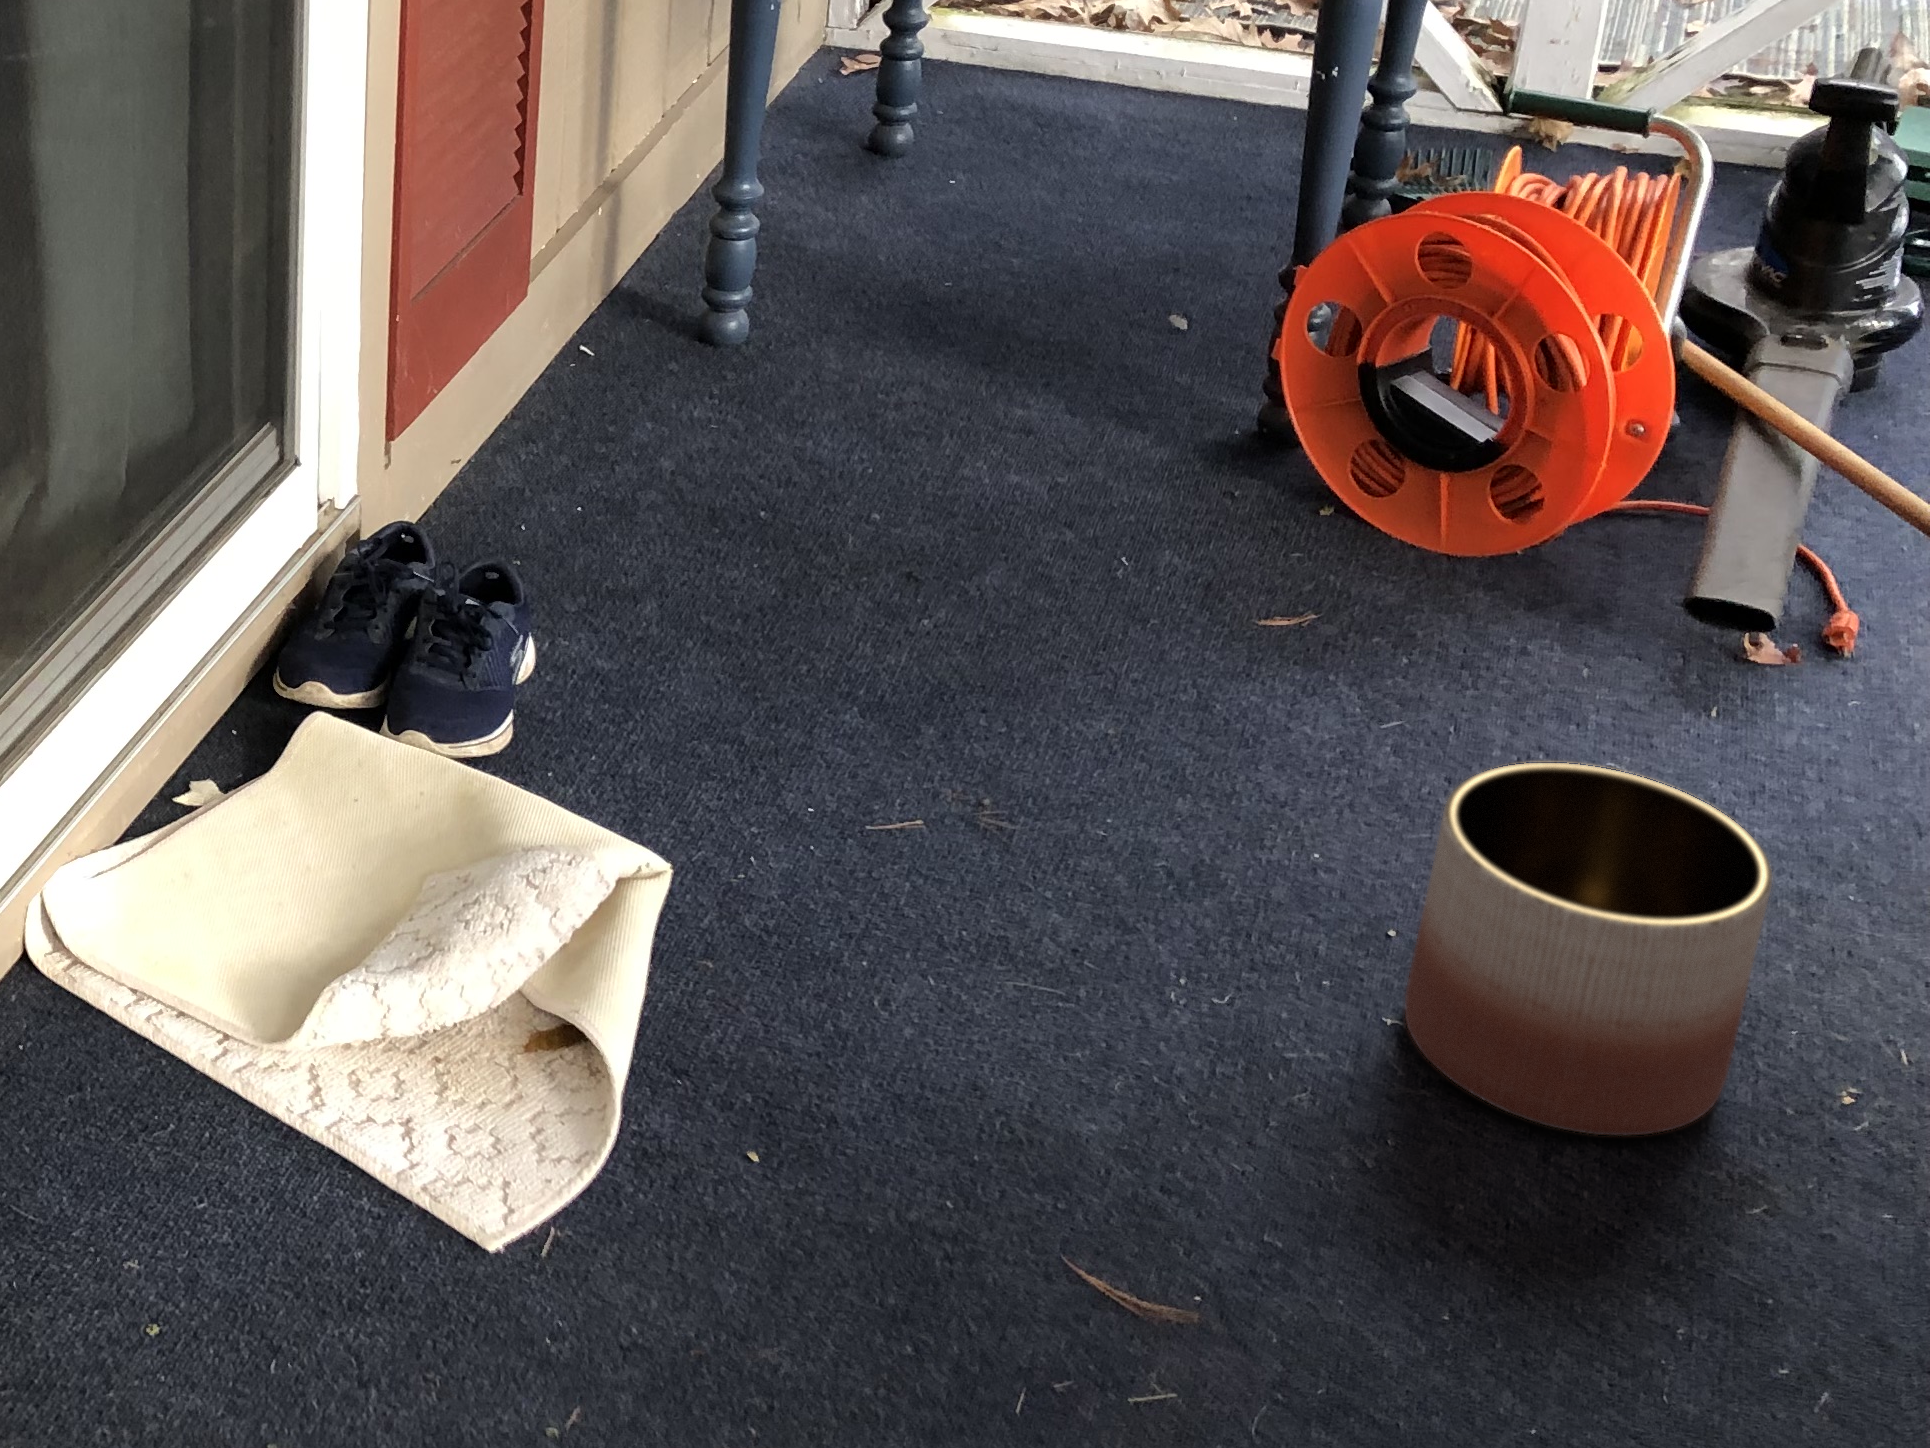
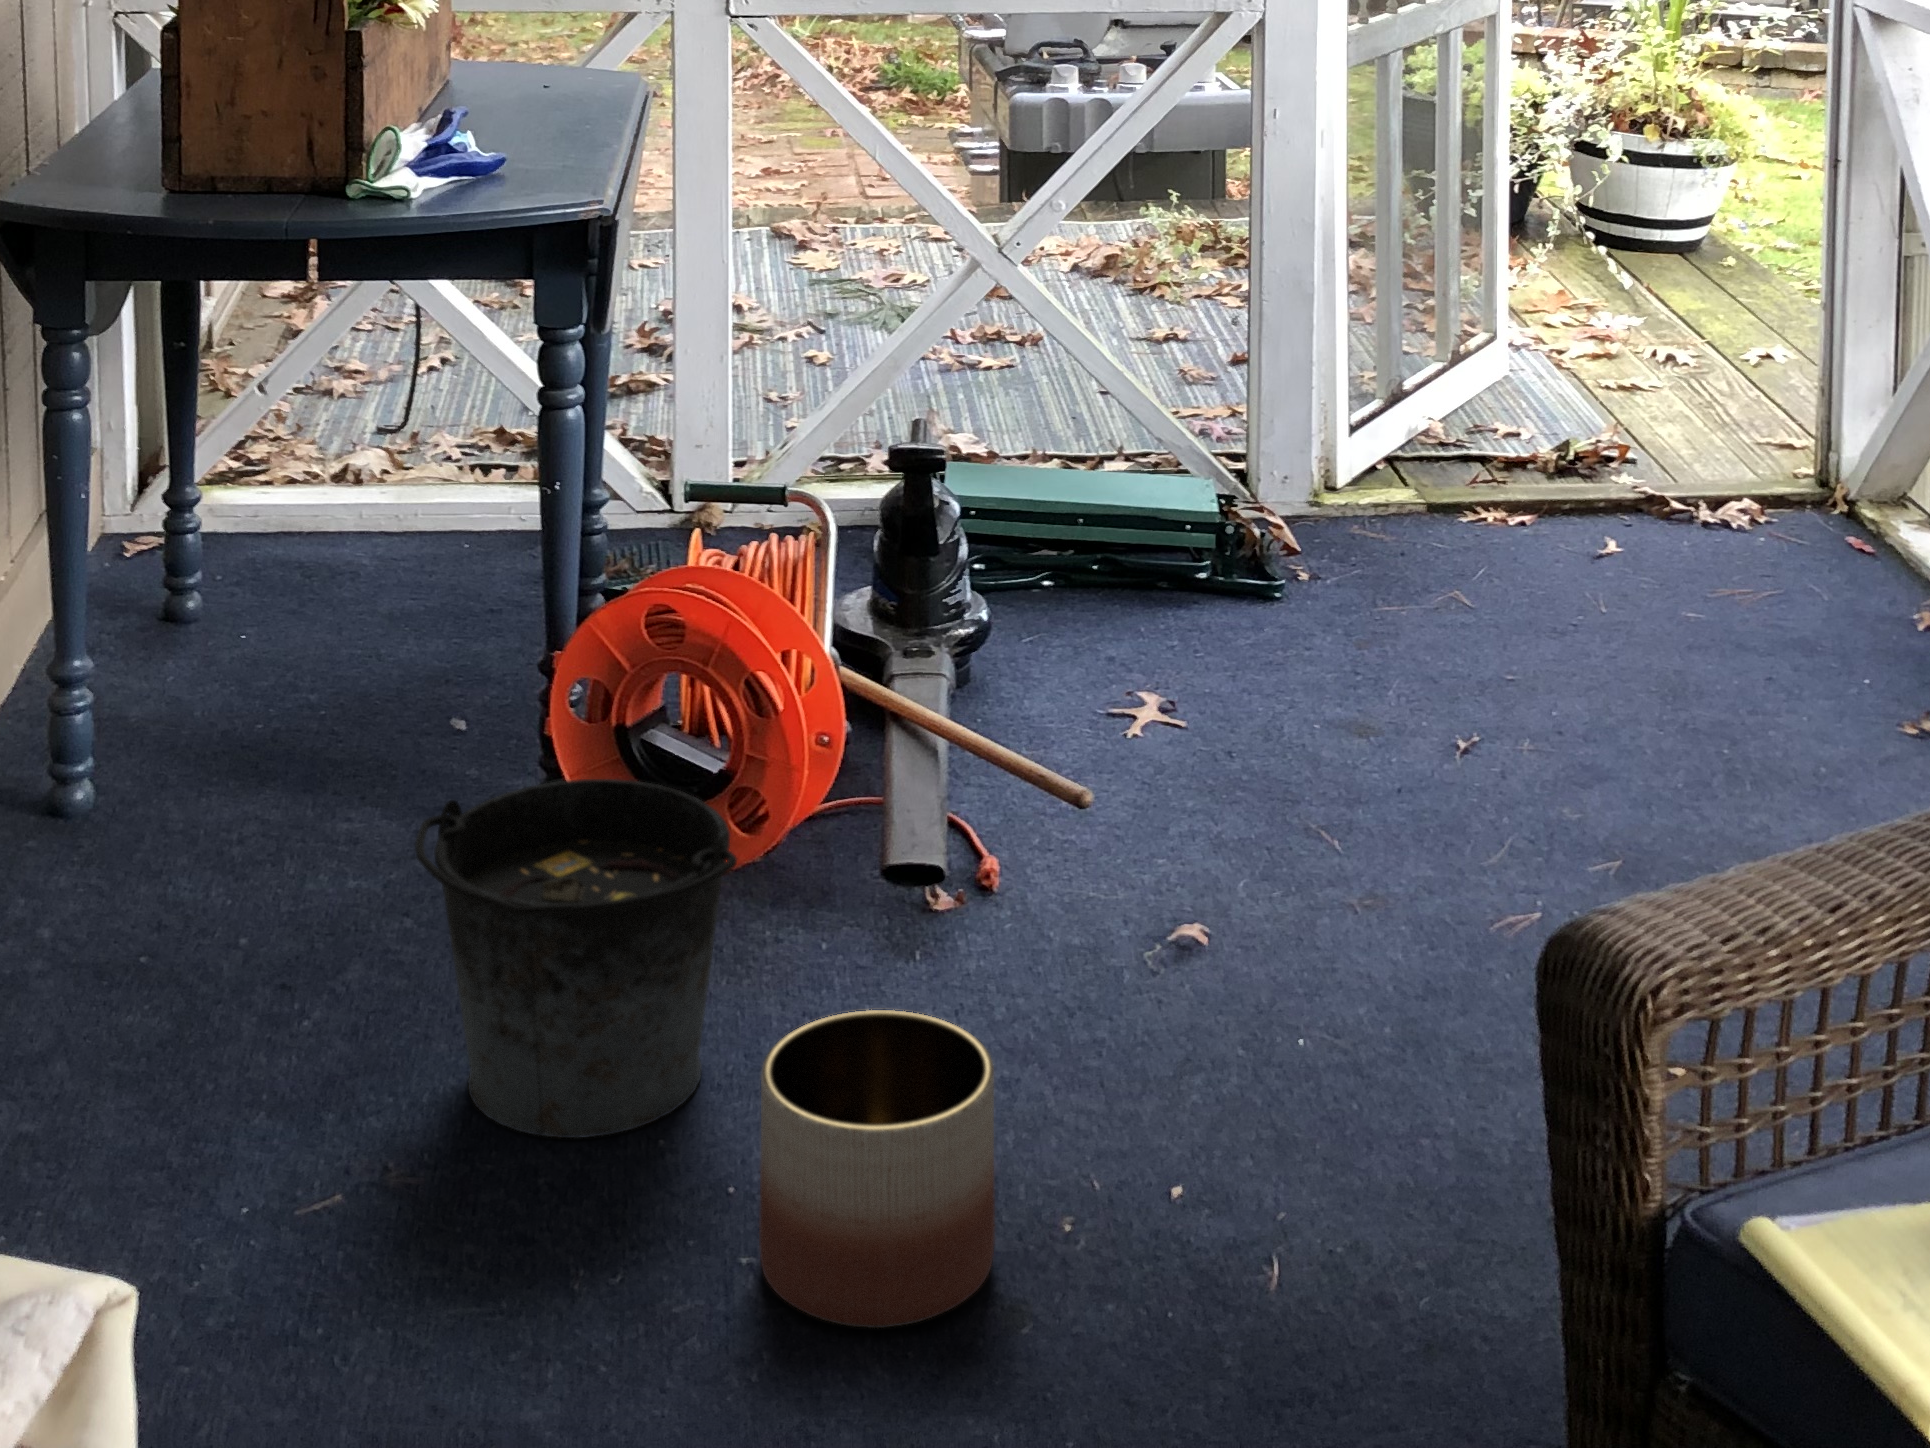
bucket: none [1071,408,1473,813] -> present [415,779,737,1138]

